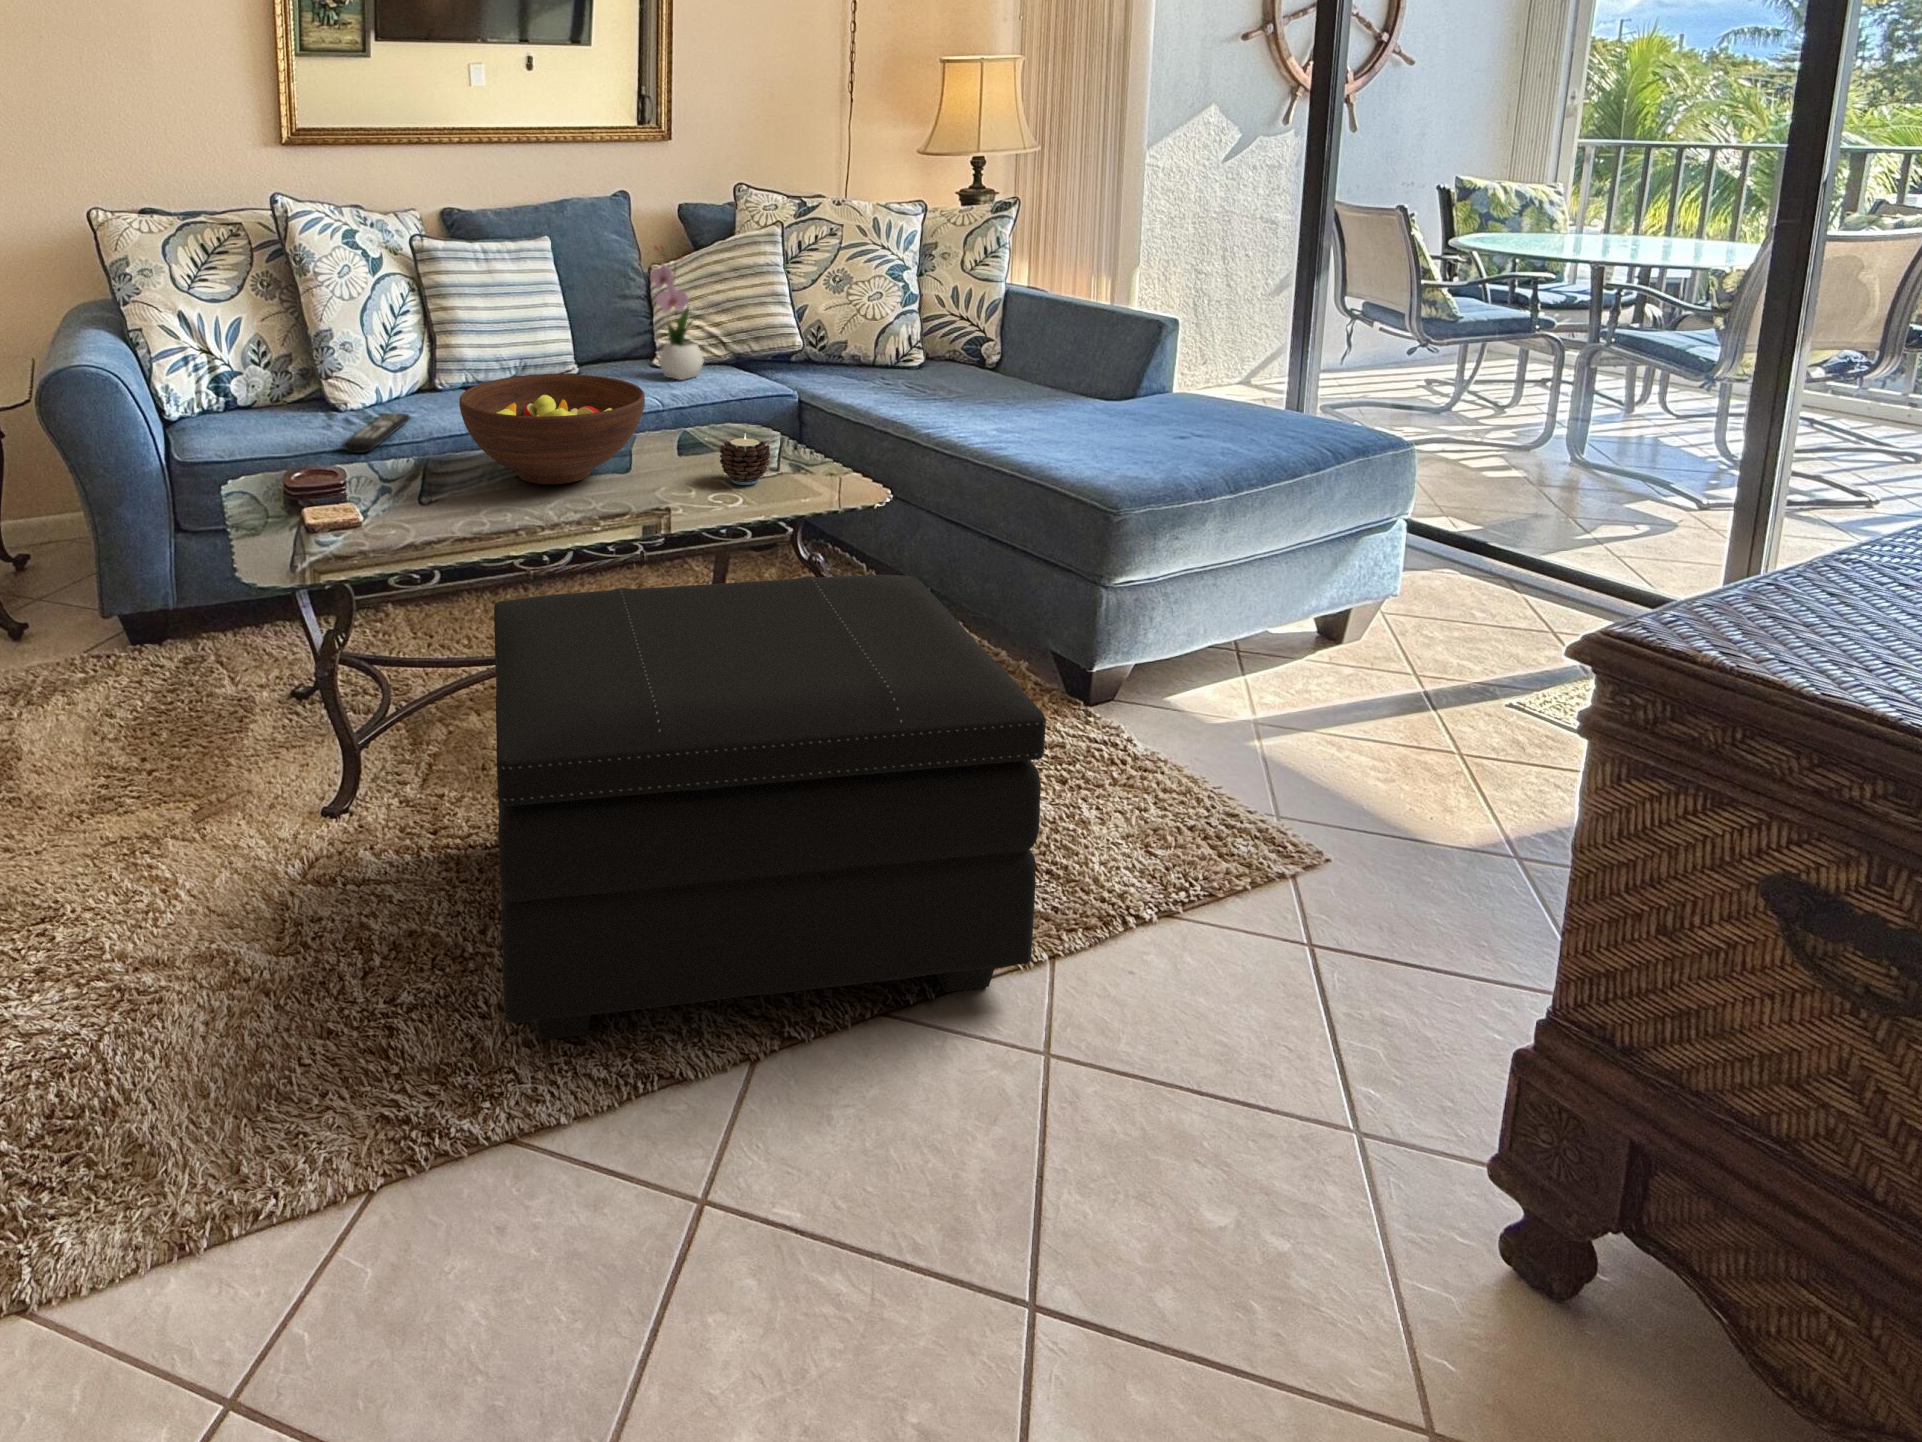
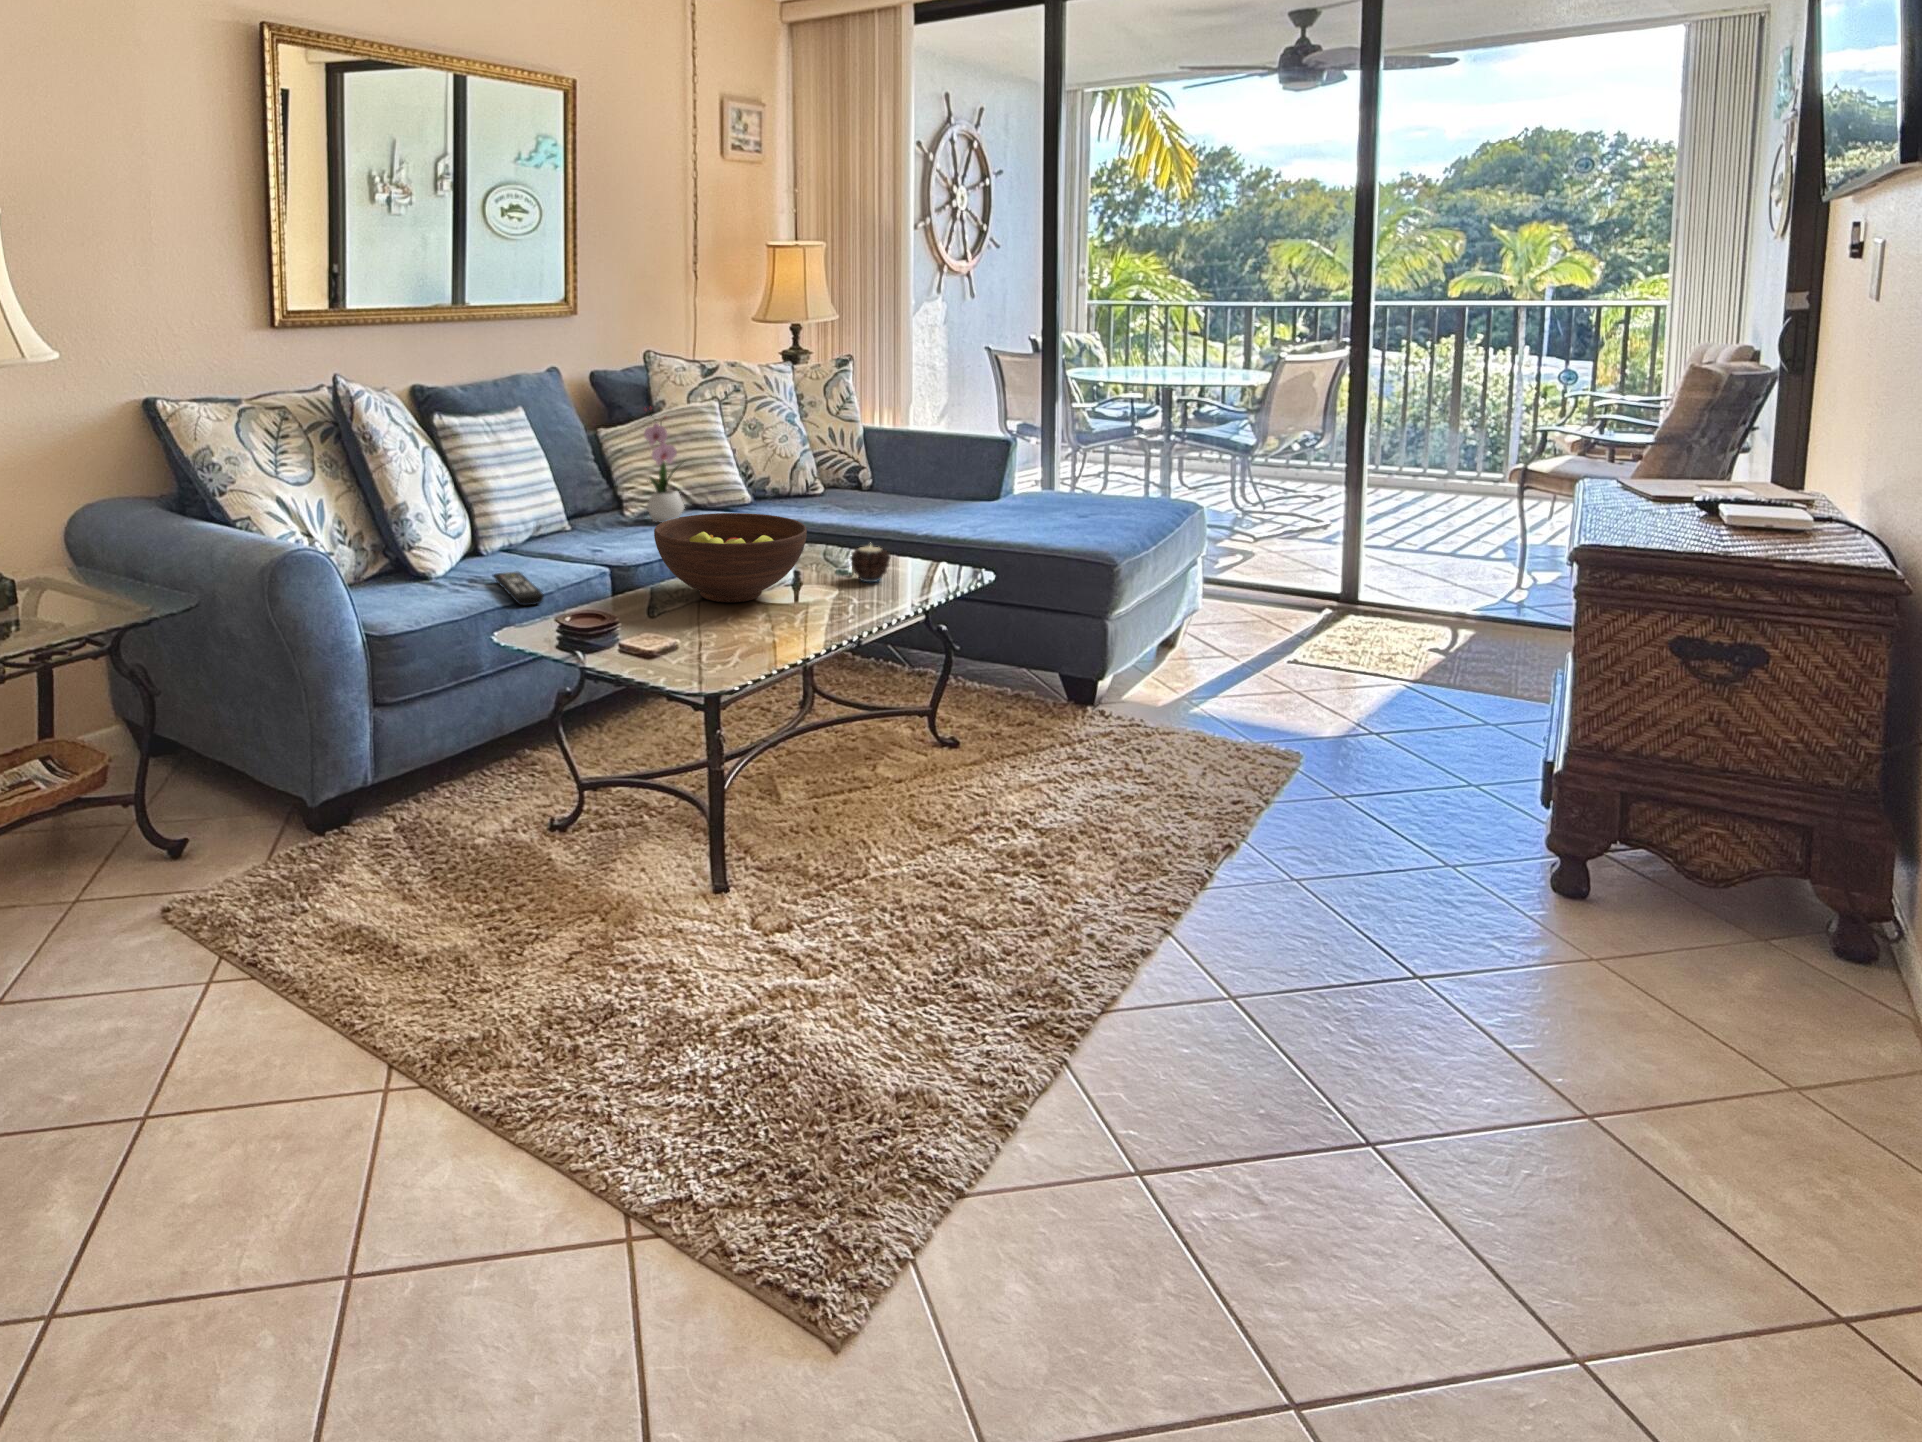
footstool: present [494,575,1046,1040] -> none [856,616,1256,948]

